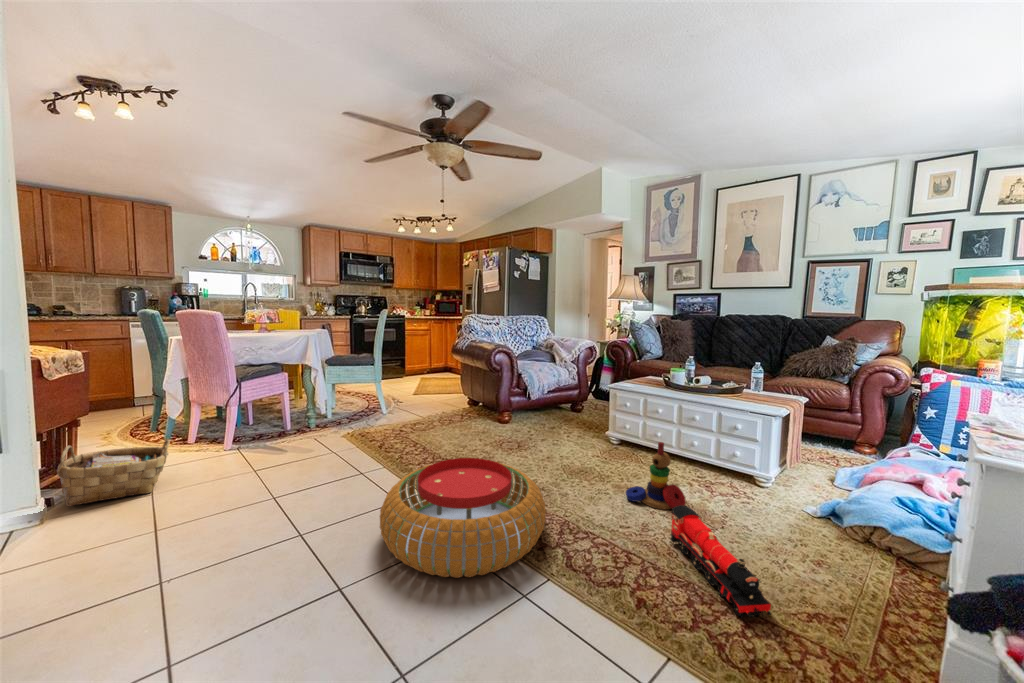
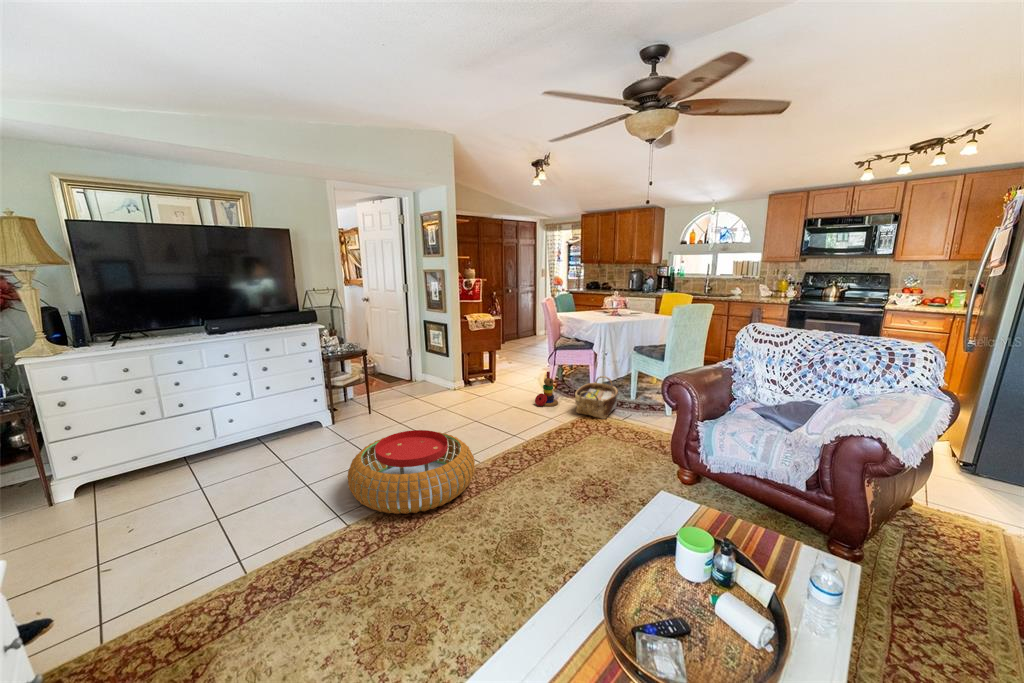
woven basket: present [57,440,170,507] -> present [575,376,618,419]
stacking toy: present [626,442,686,509] -> present [535,372,558,407]
toy train: present [671,505,771,618] -> none [213,567,356,634]

